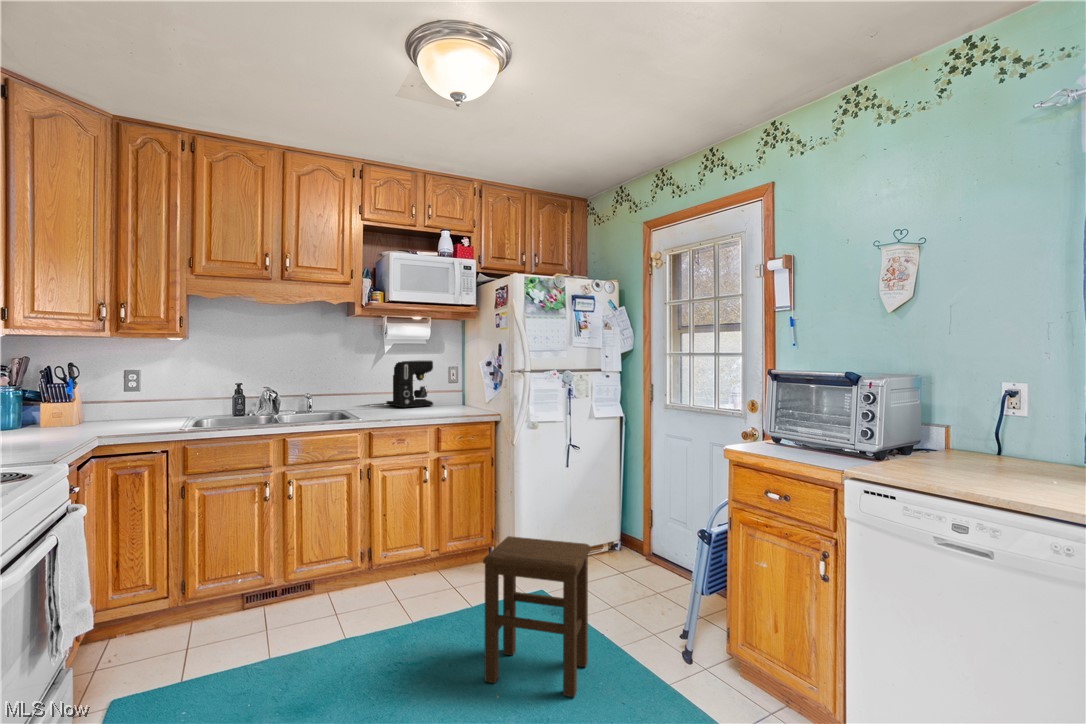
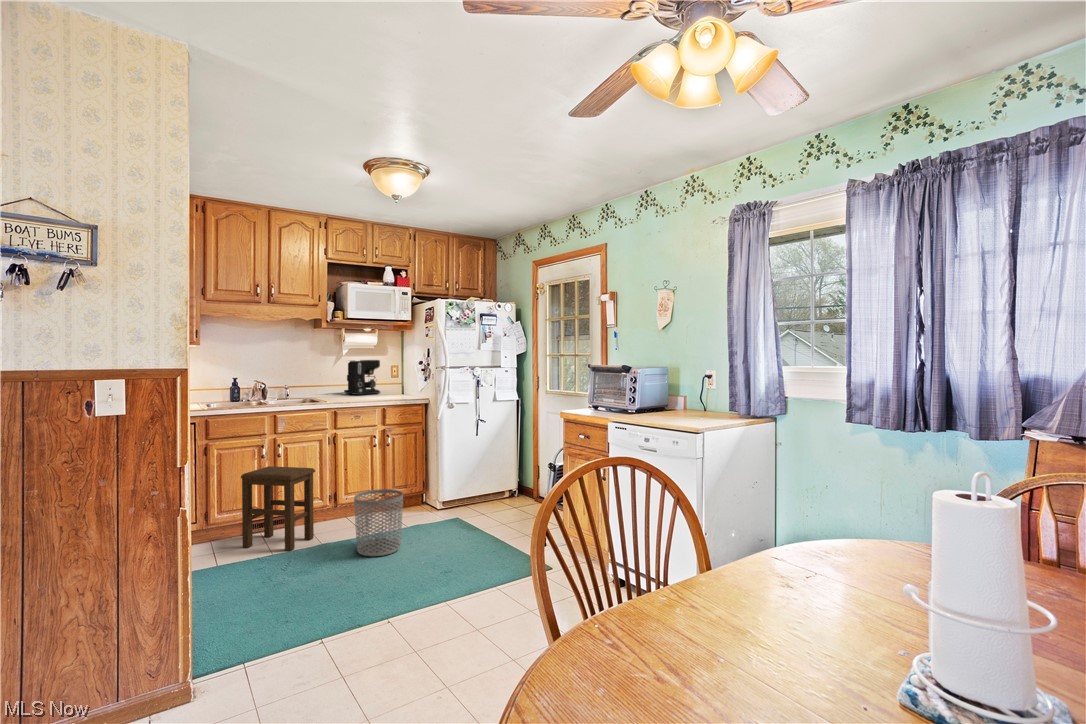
stool: present [483,536,591,697] -> present [241,466,315,551]
waste bin: none [391,556,466,671] -> present [354,489,403,556]

